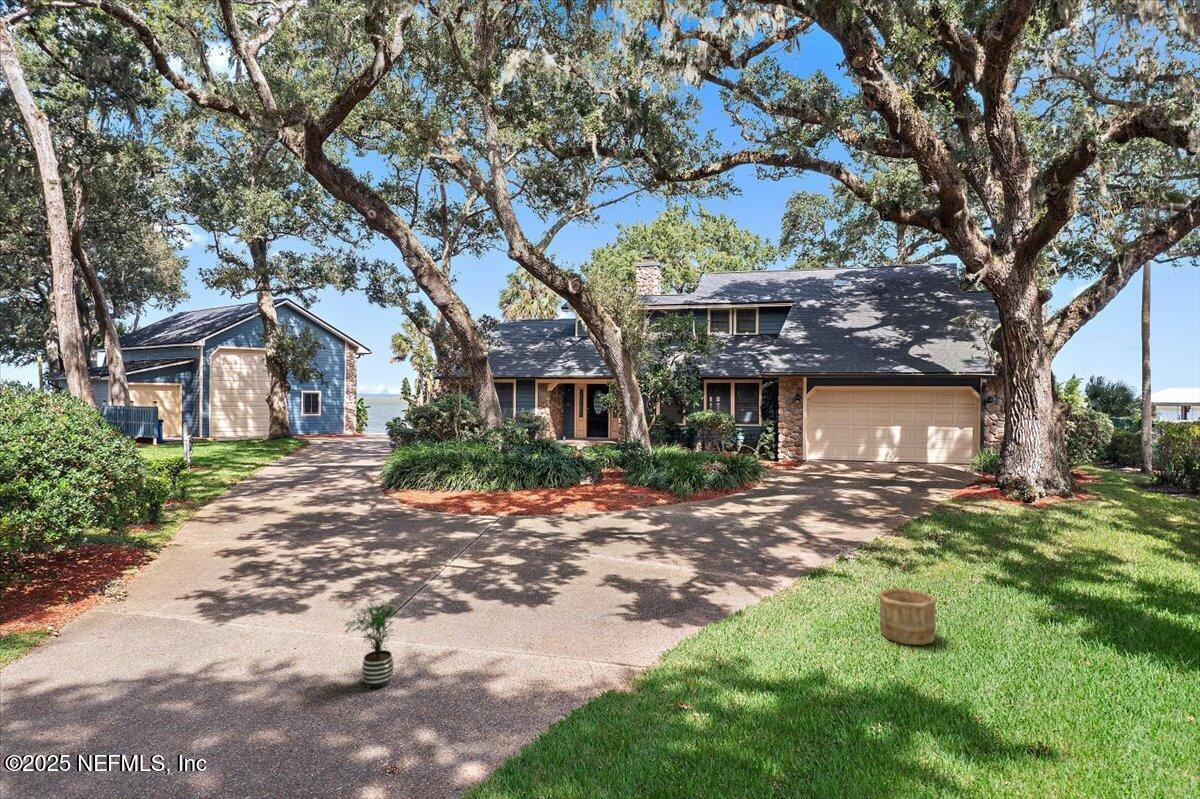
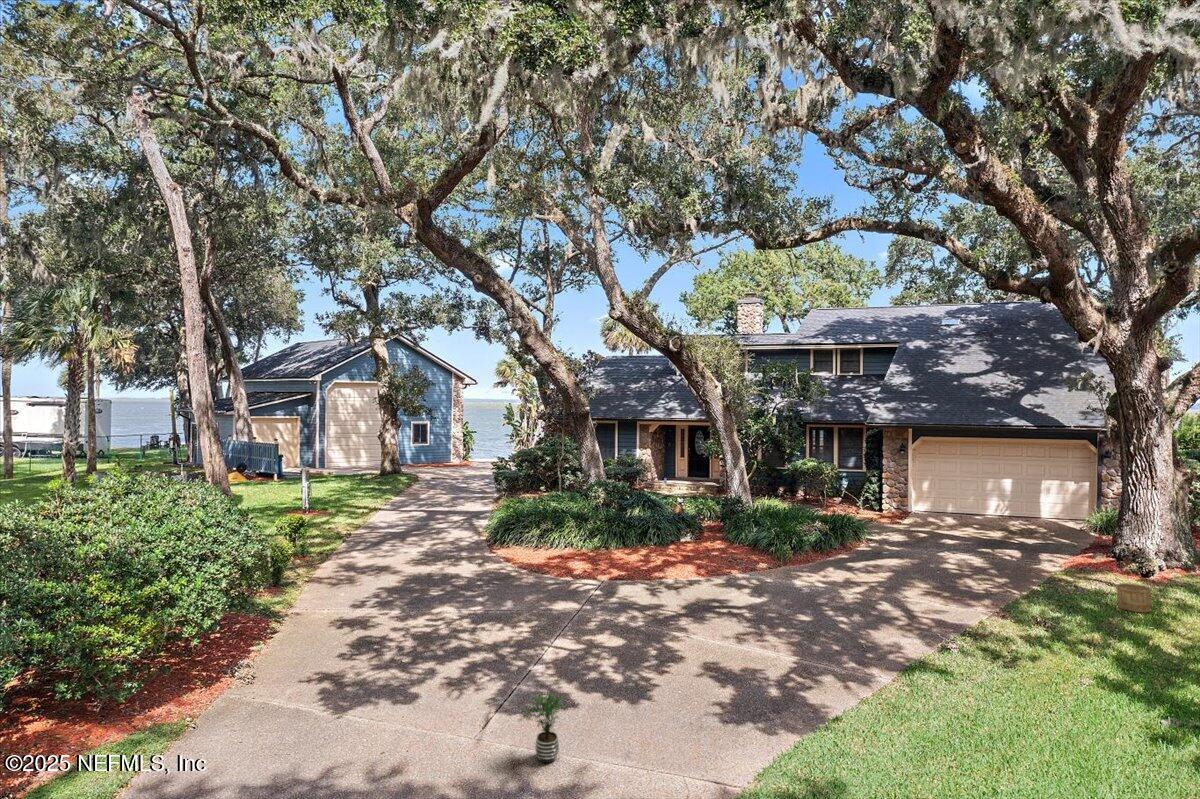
wooden bucket: present [878,588,936,645] -> present [1116,583,1152,613]

